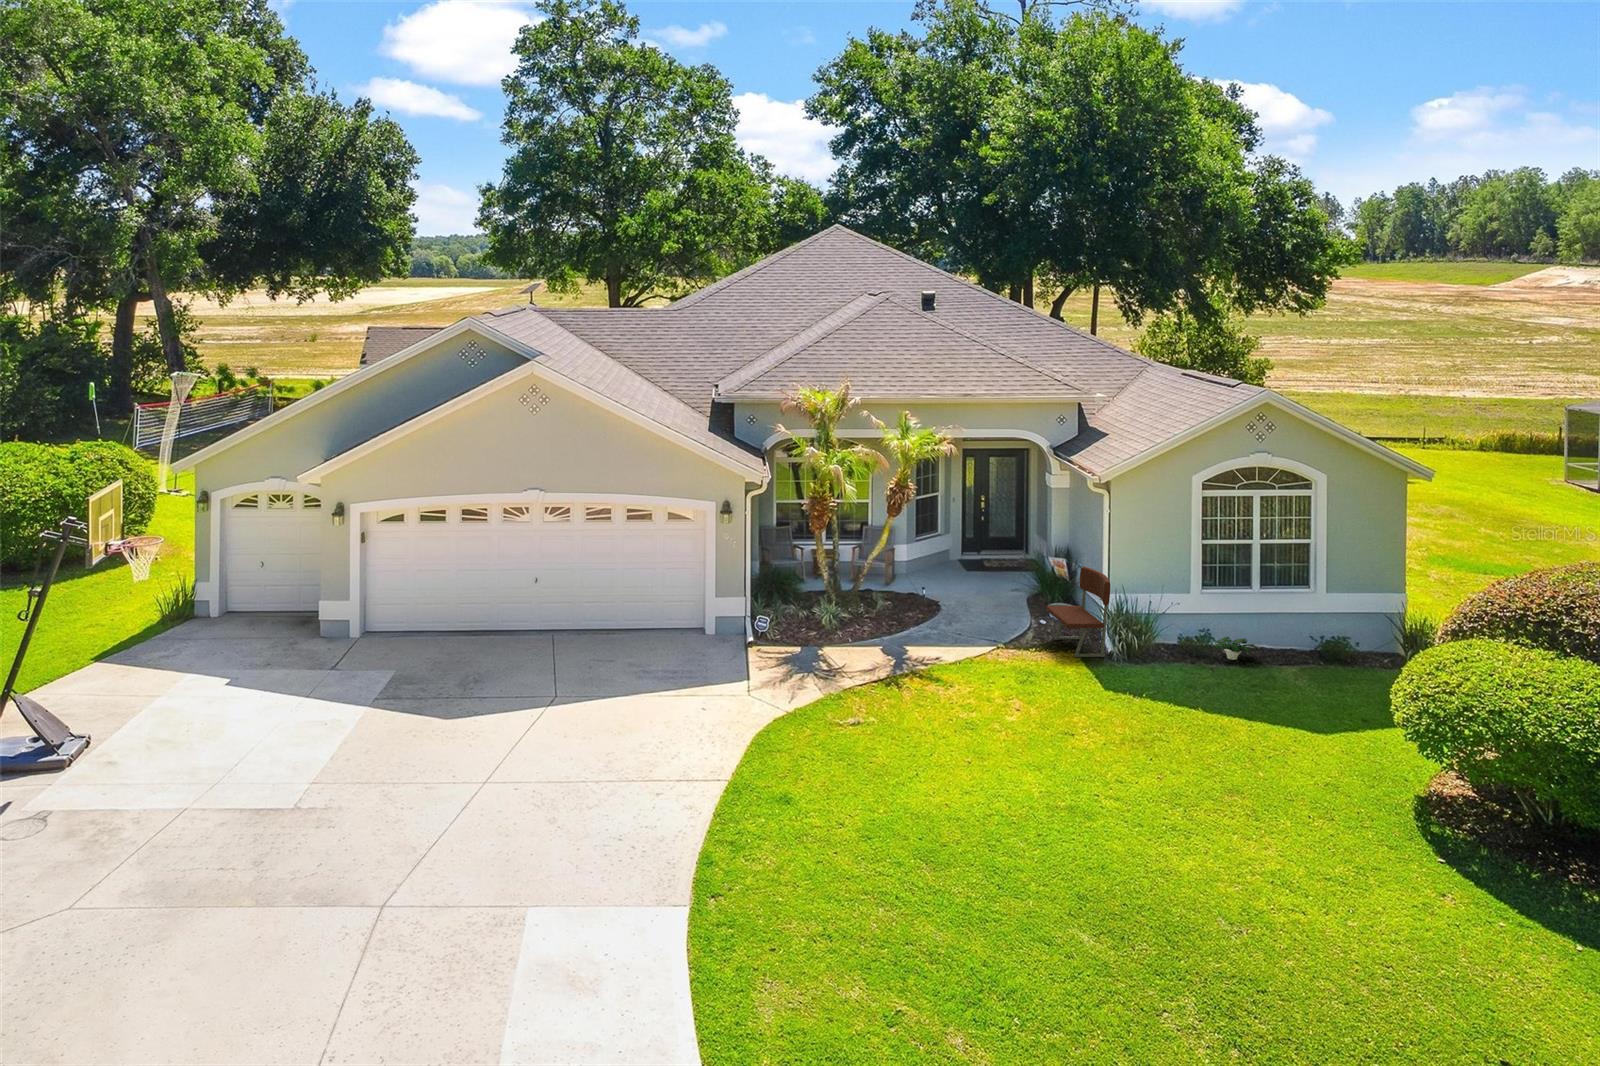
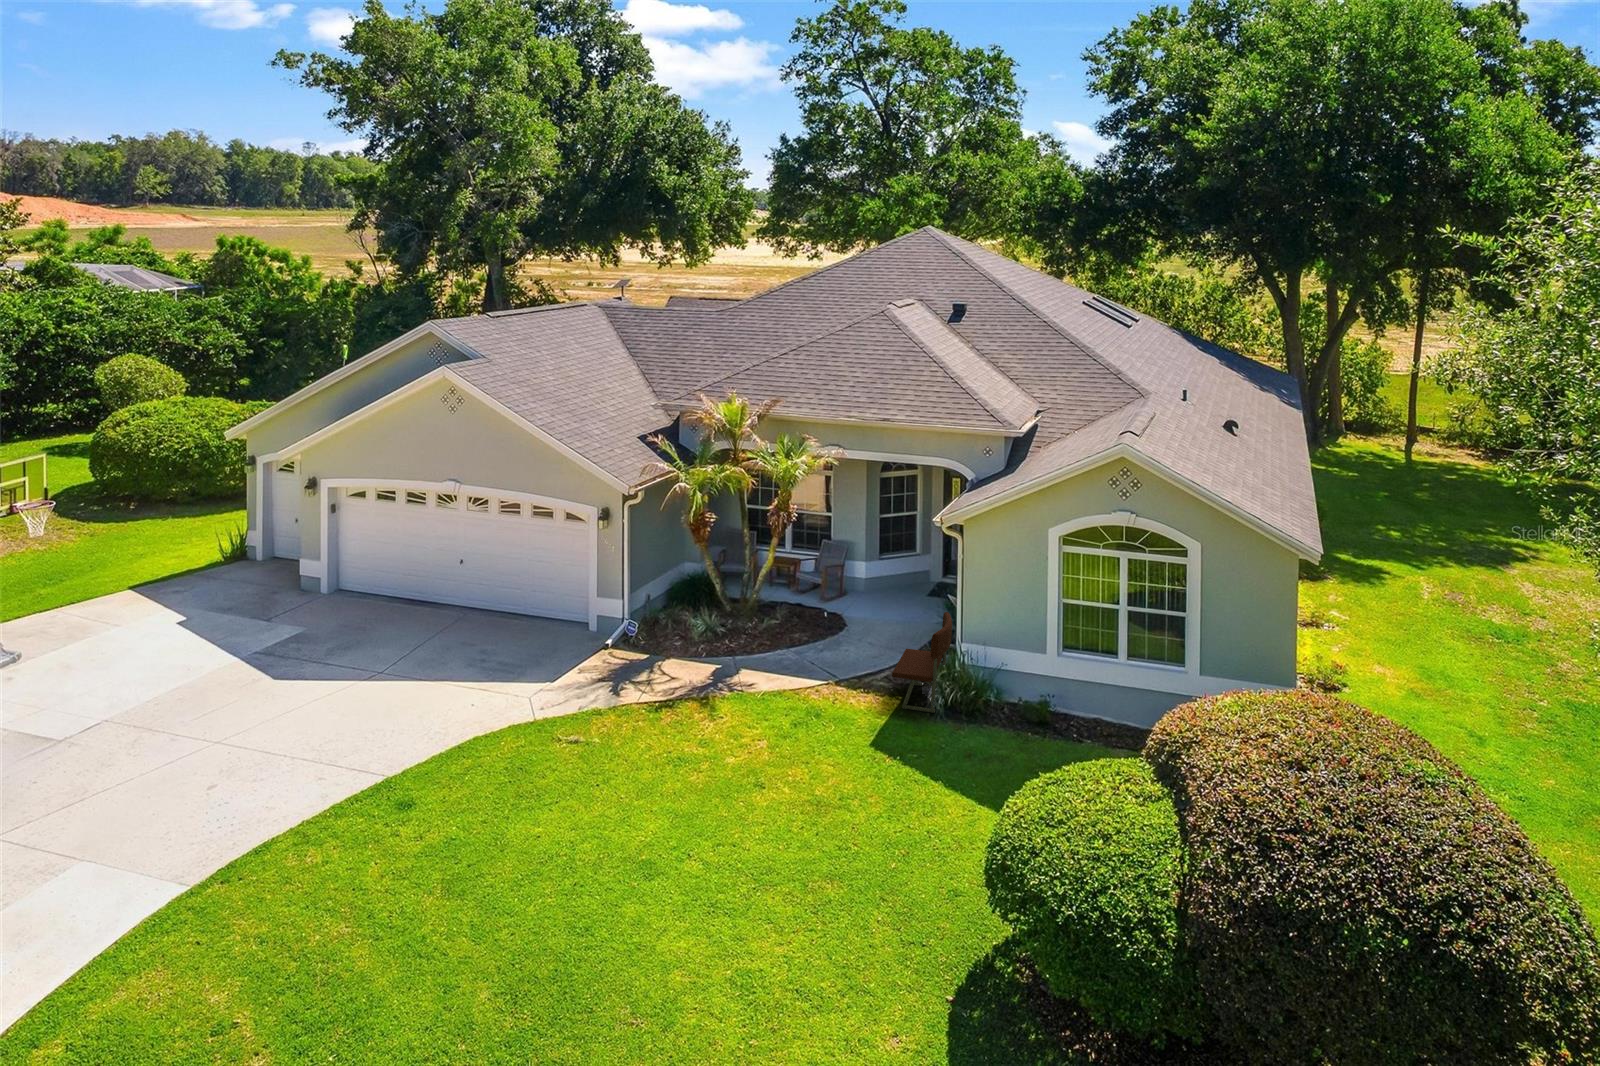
potted plant: present [1215,637,1258,660] -> none [1051,712,1100,739]

